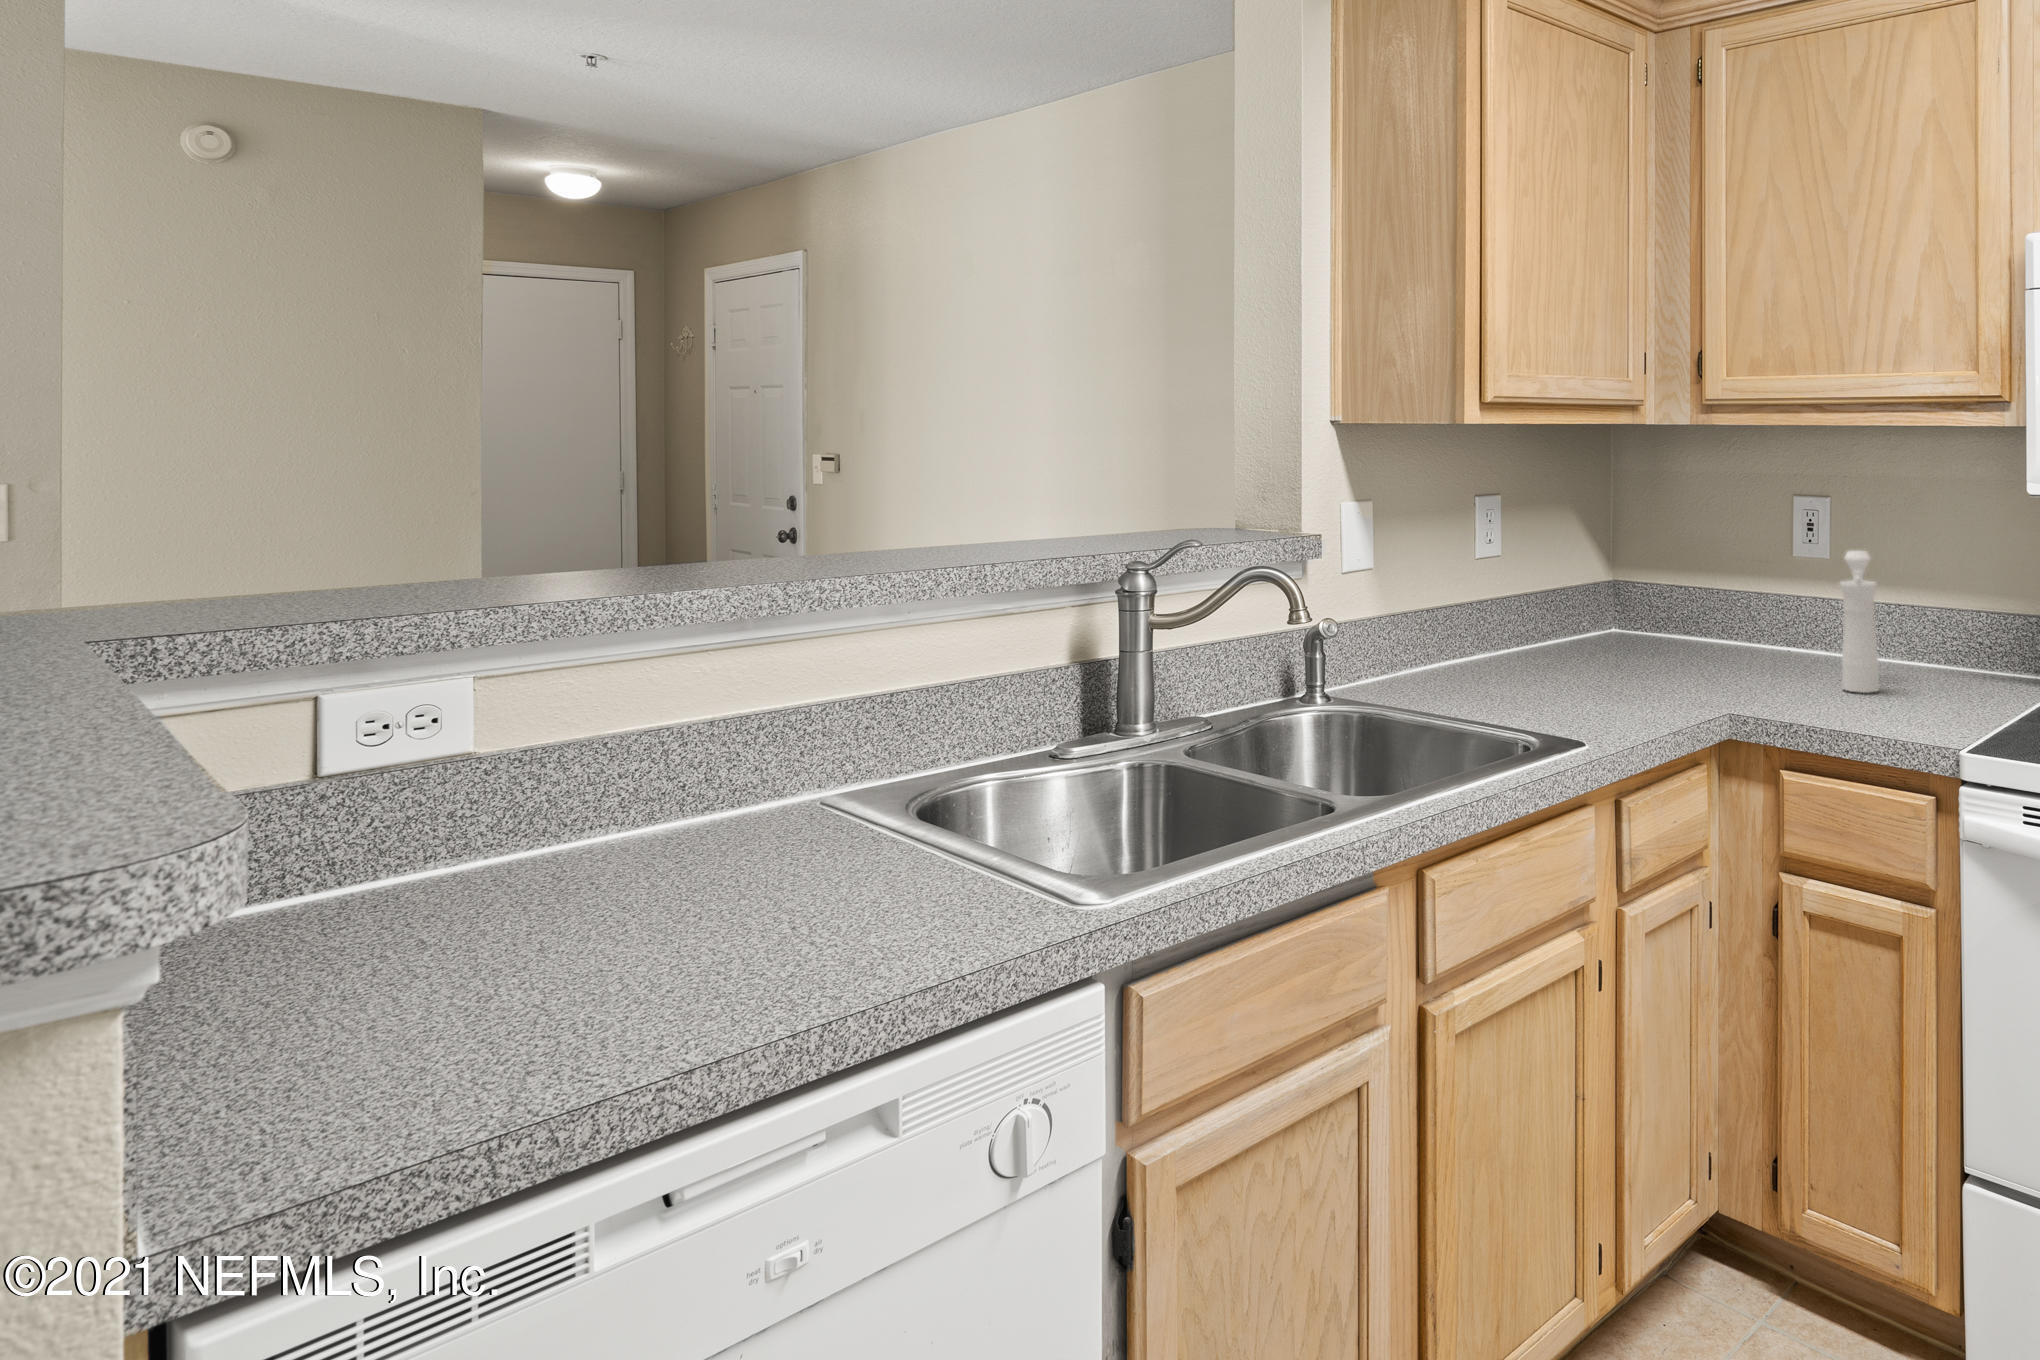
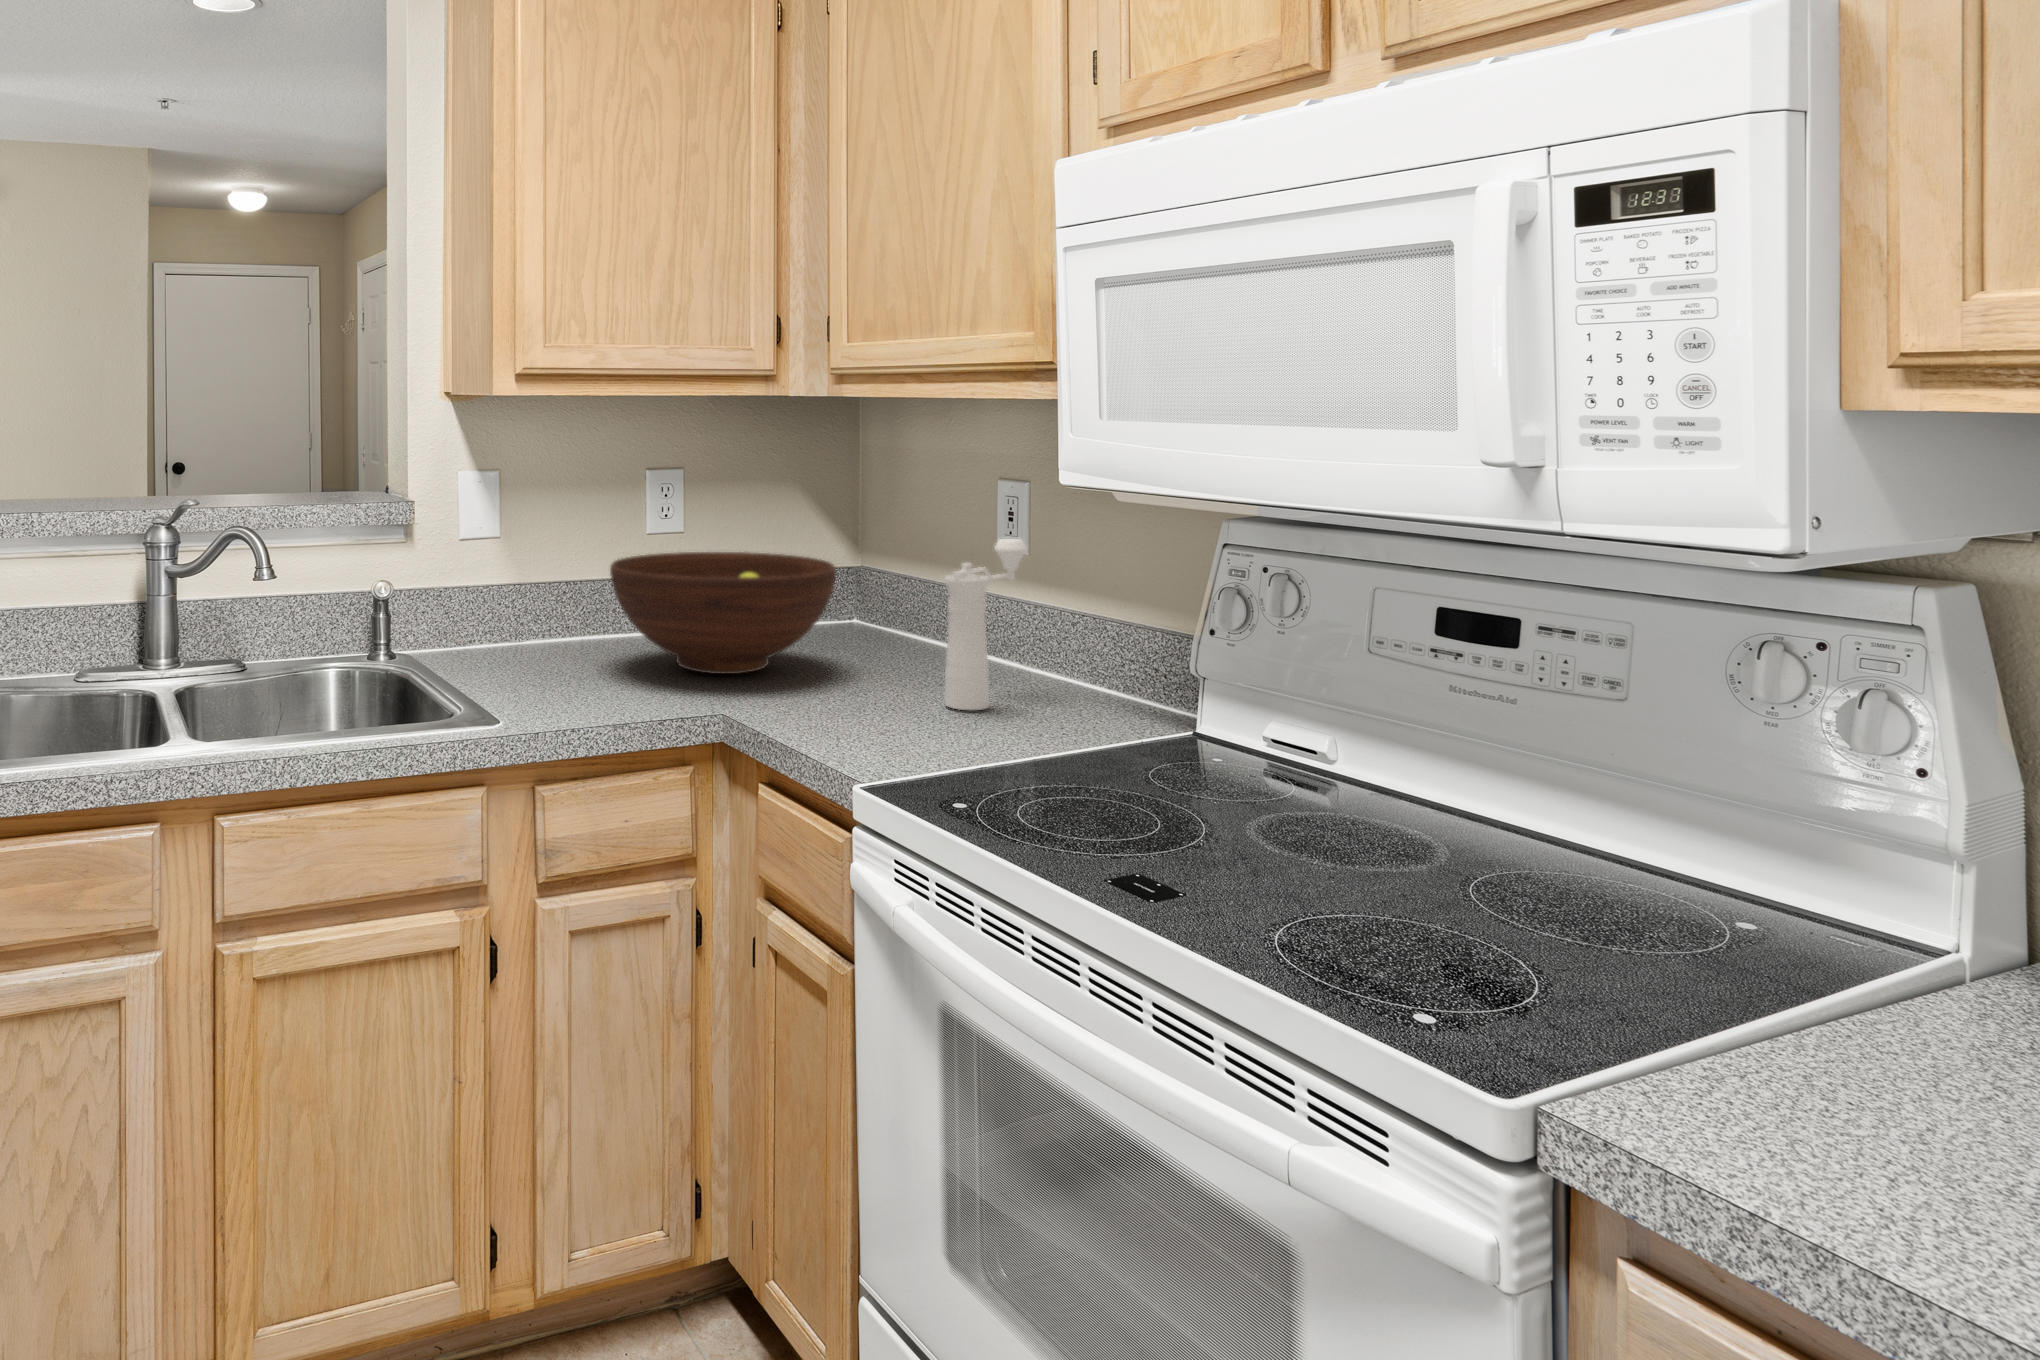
fruit bowl: none [1509,578,1715,686] -> present [610,552,836,674]

